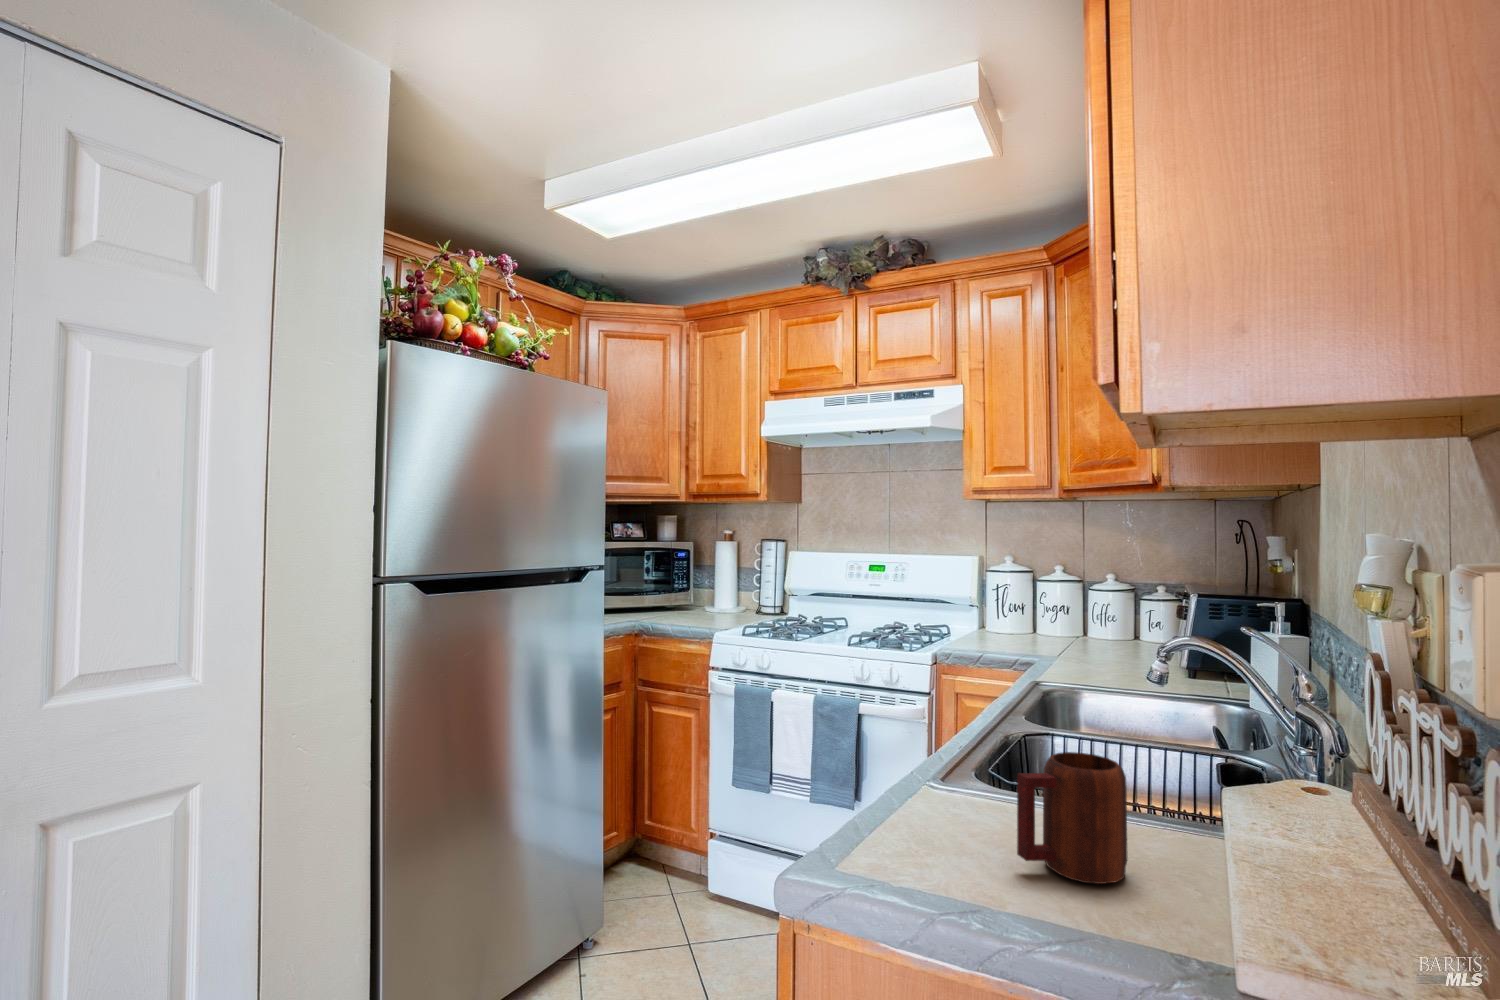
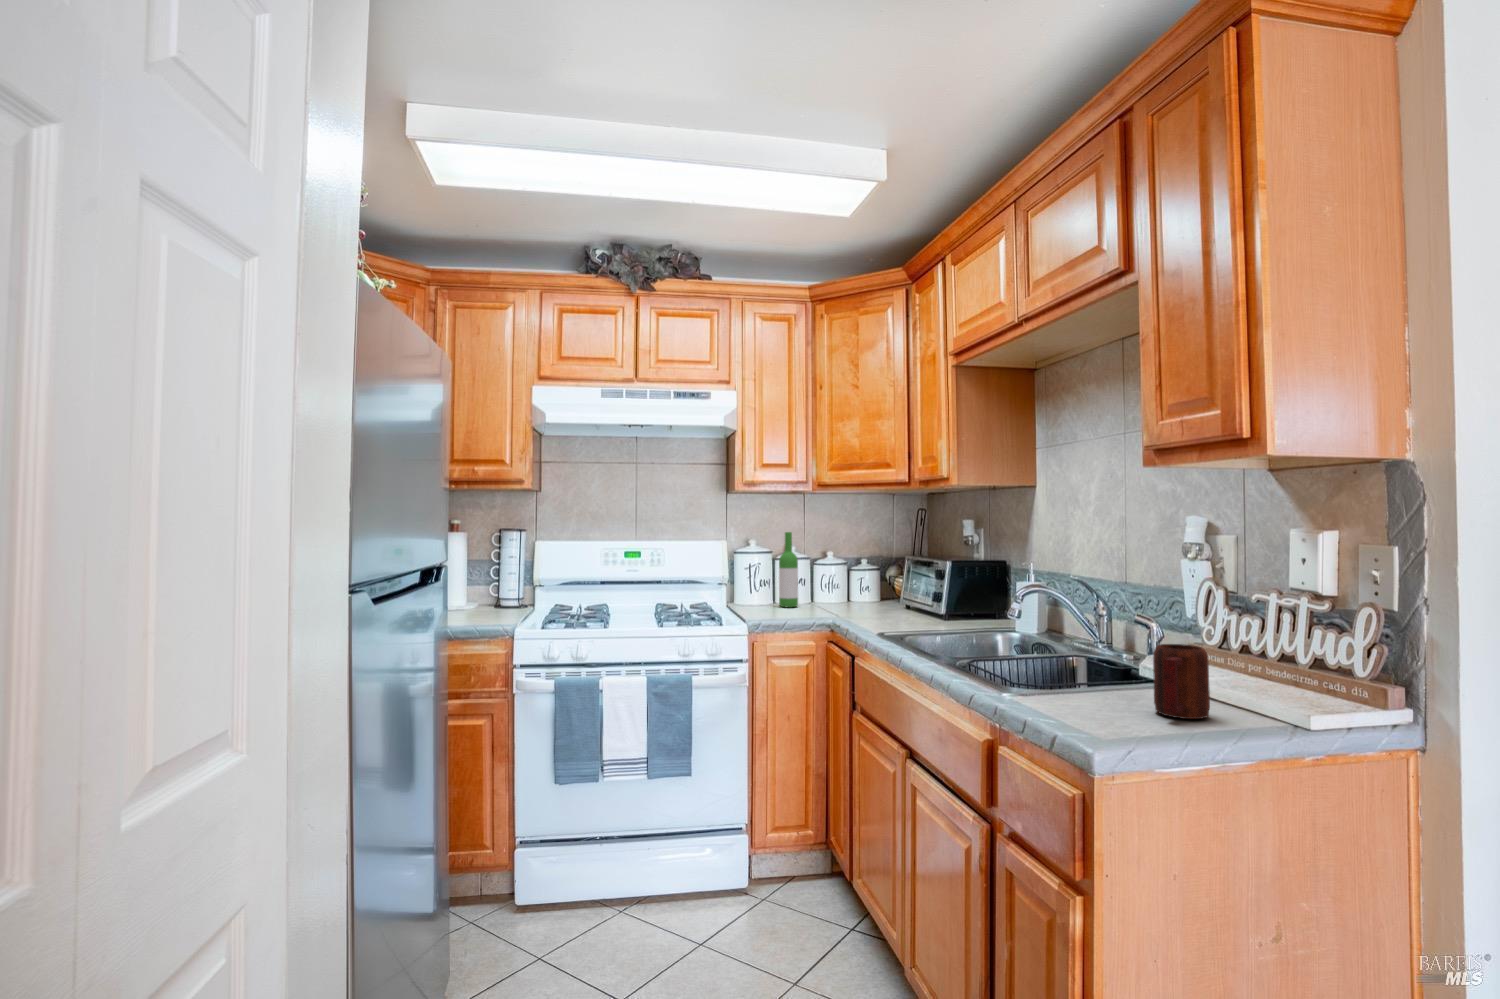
wine bottle: none [1026,548,1050,640] -> present [779,532,798,607]

